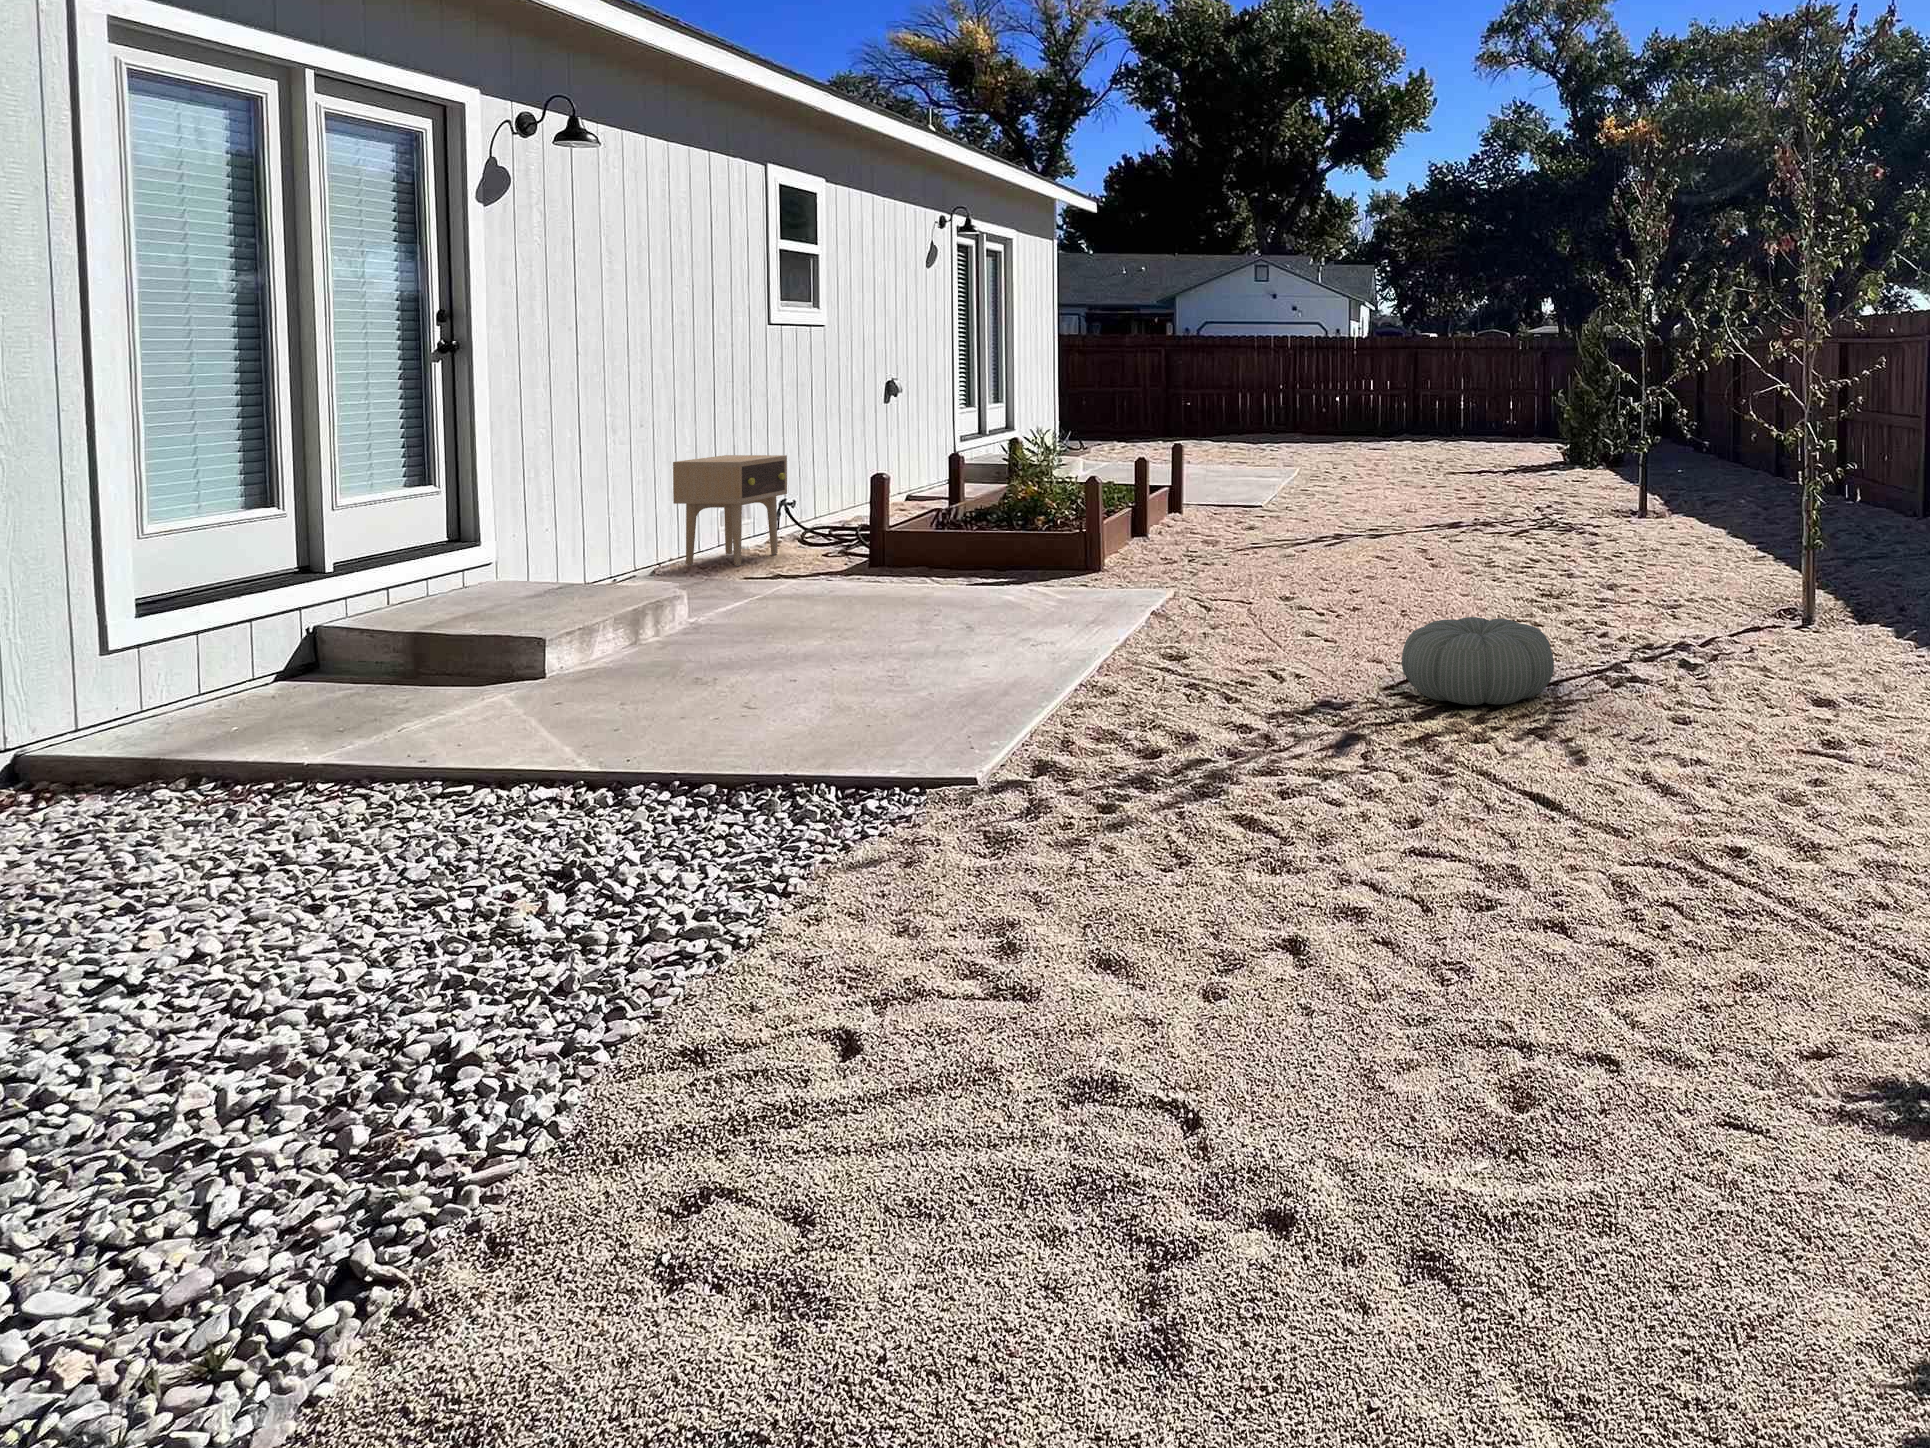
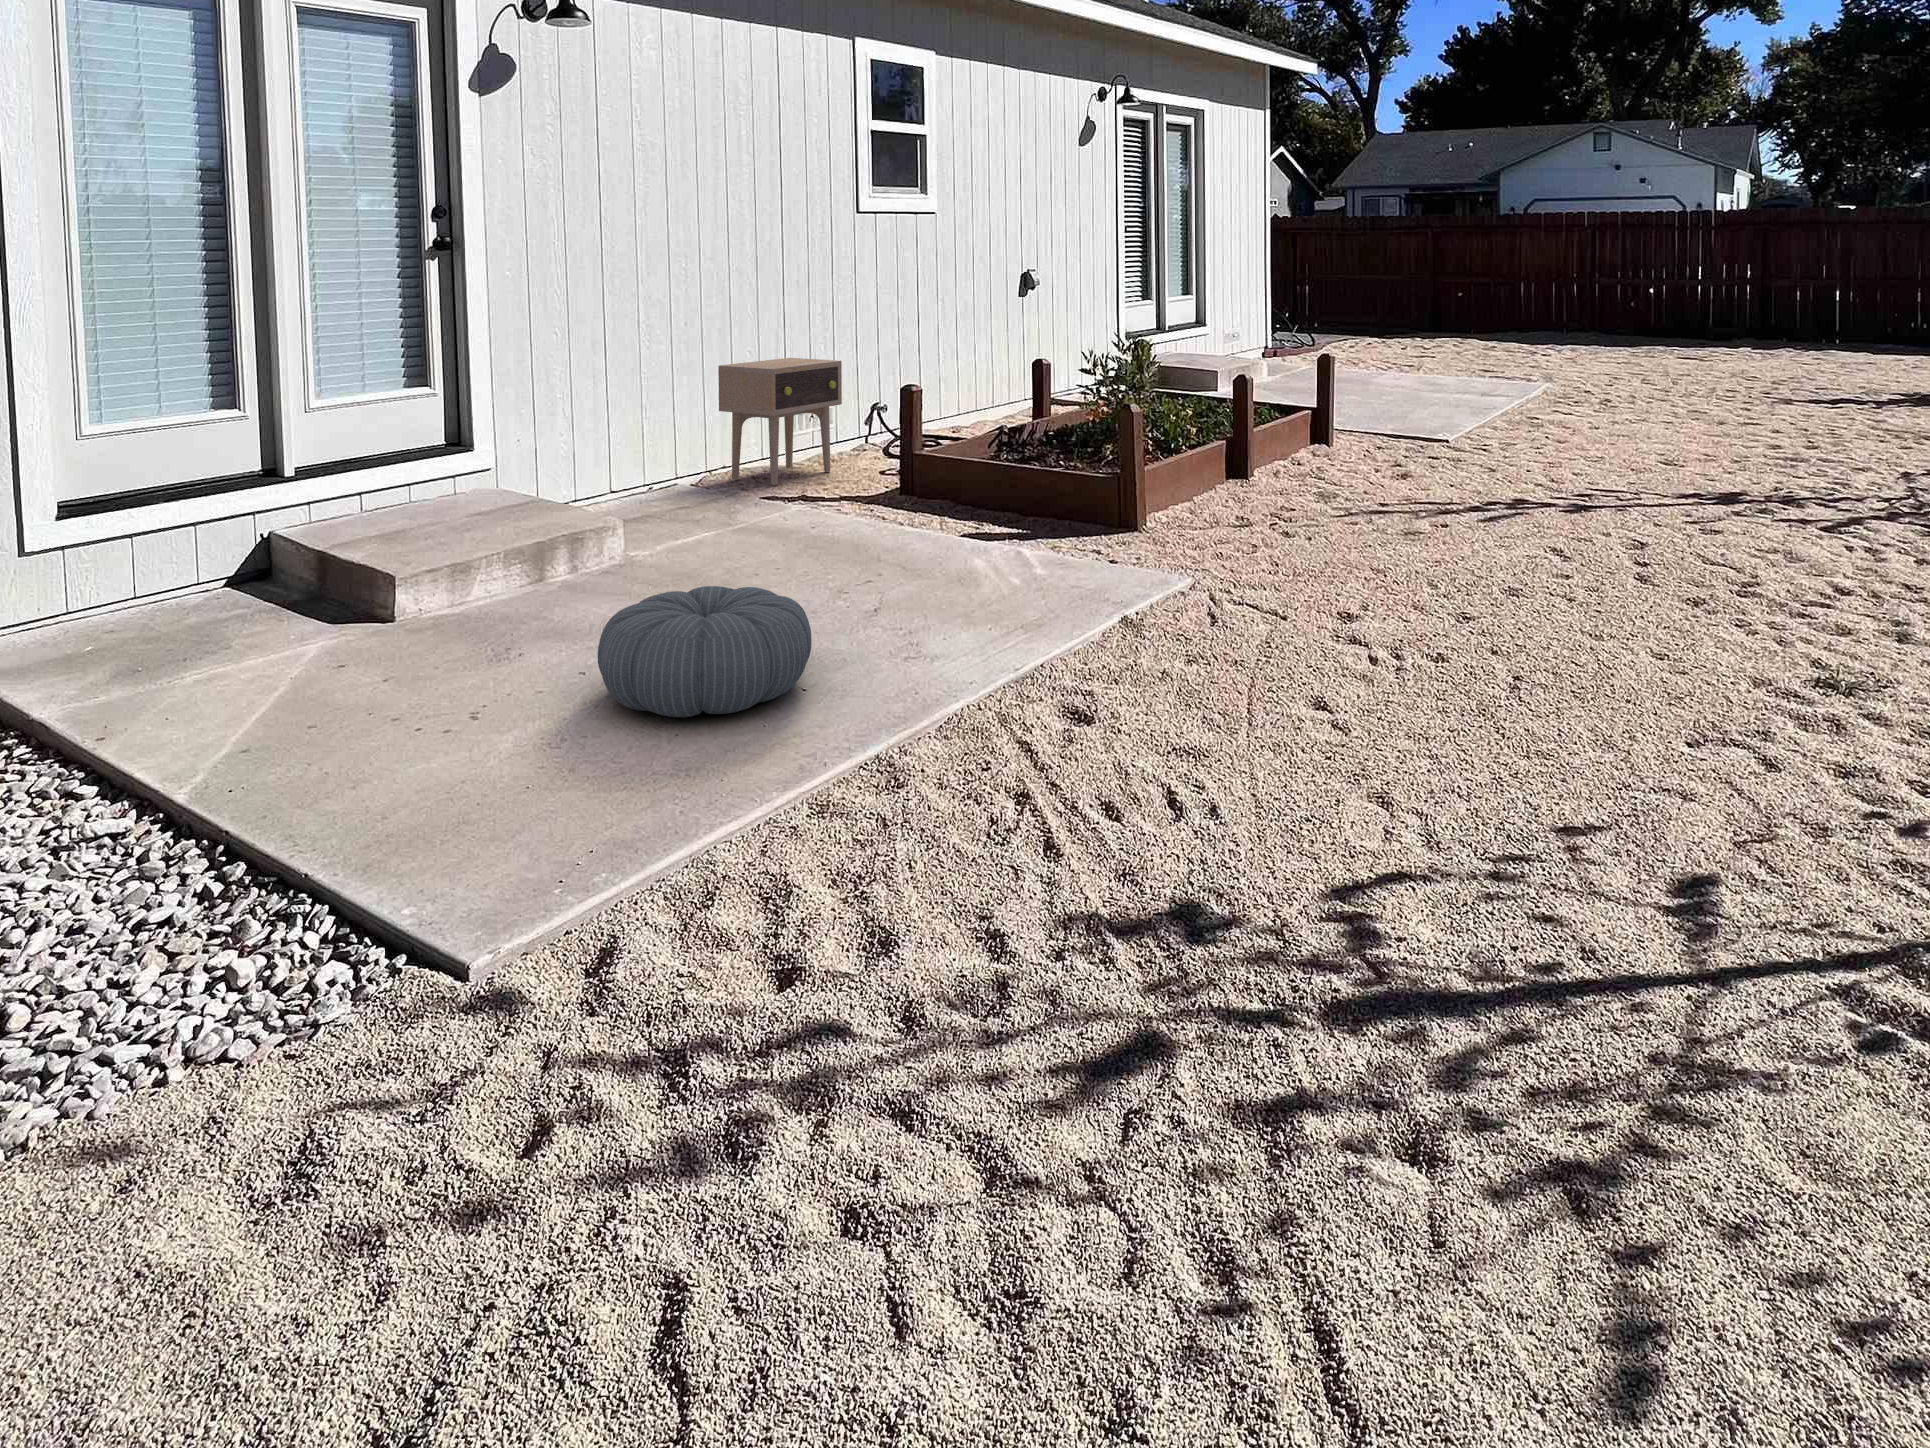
pouf: present [1402,617,1554,705] -> present [598,586,812,717]

